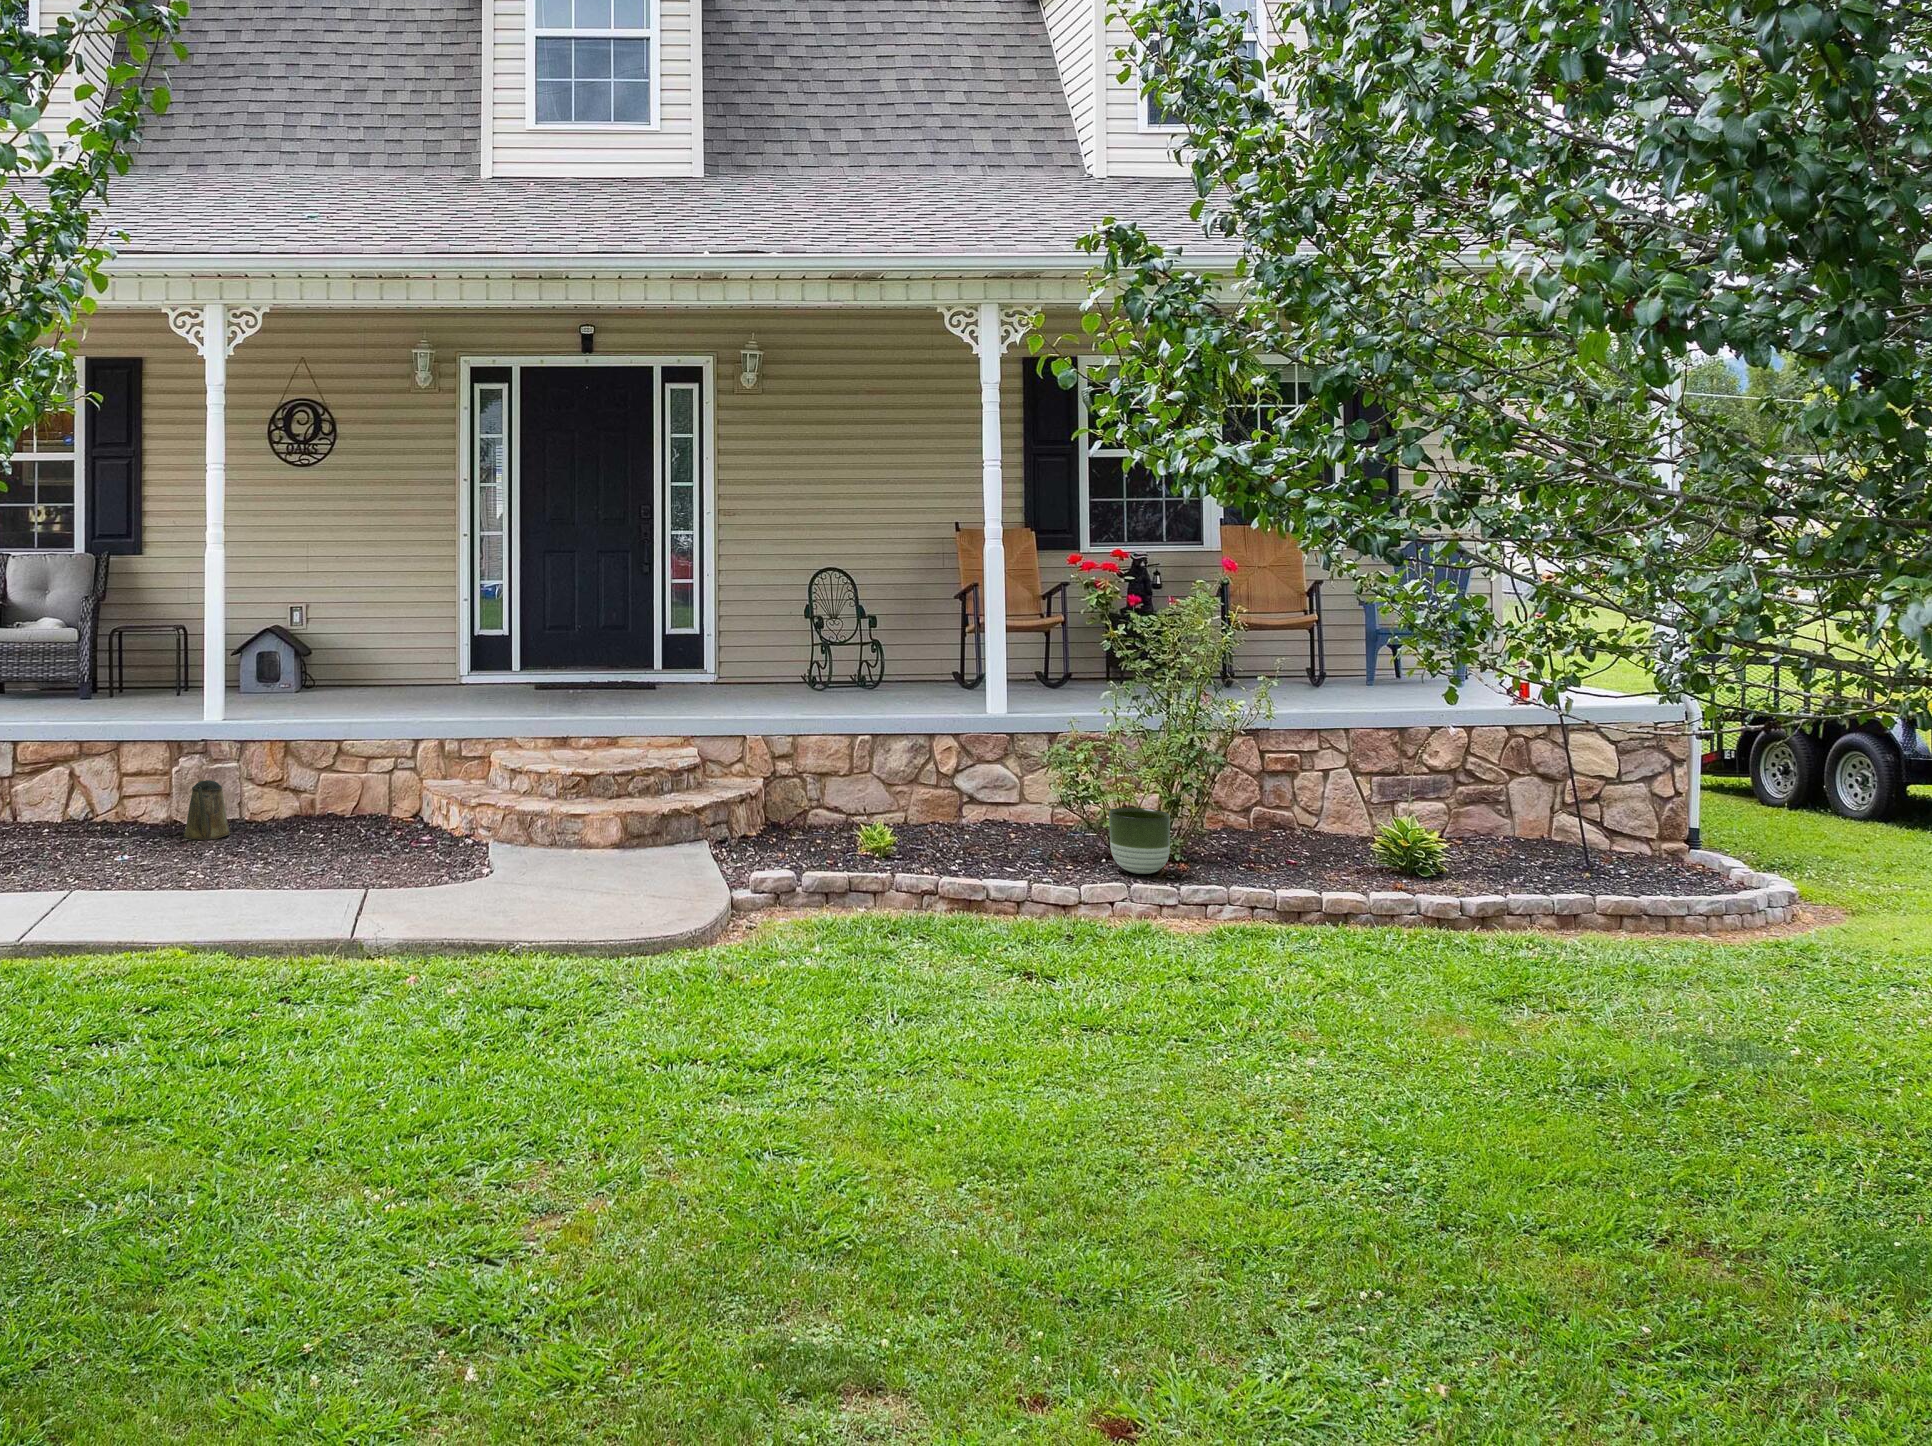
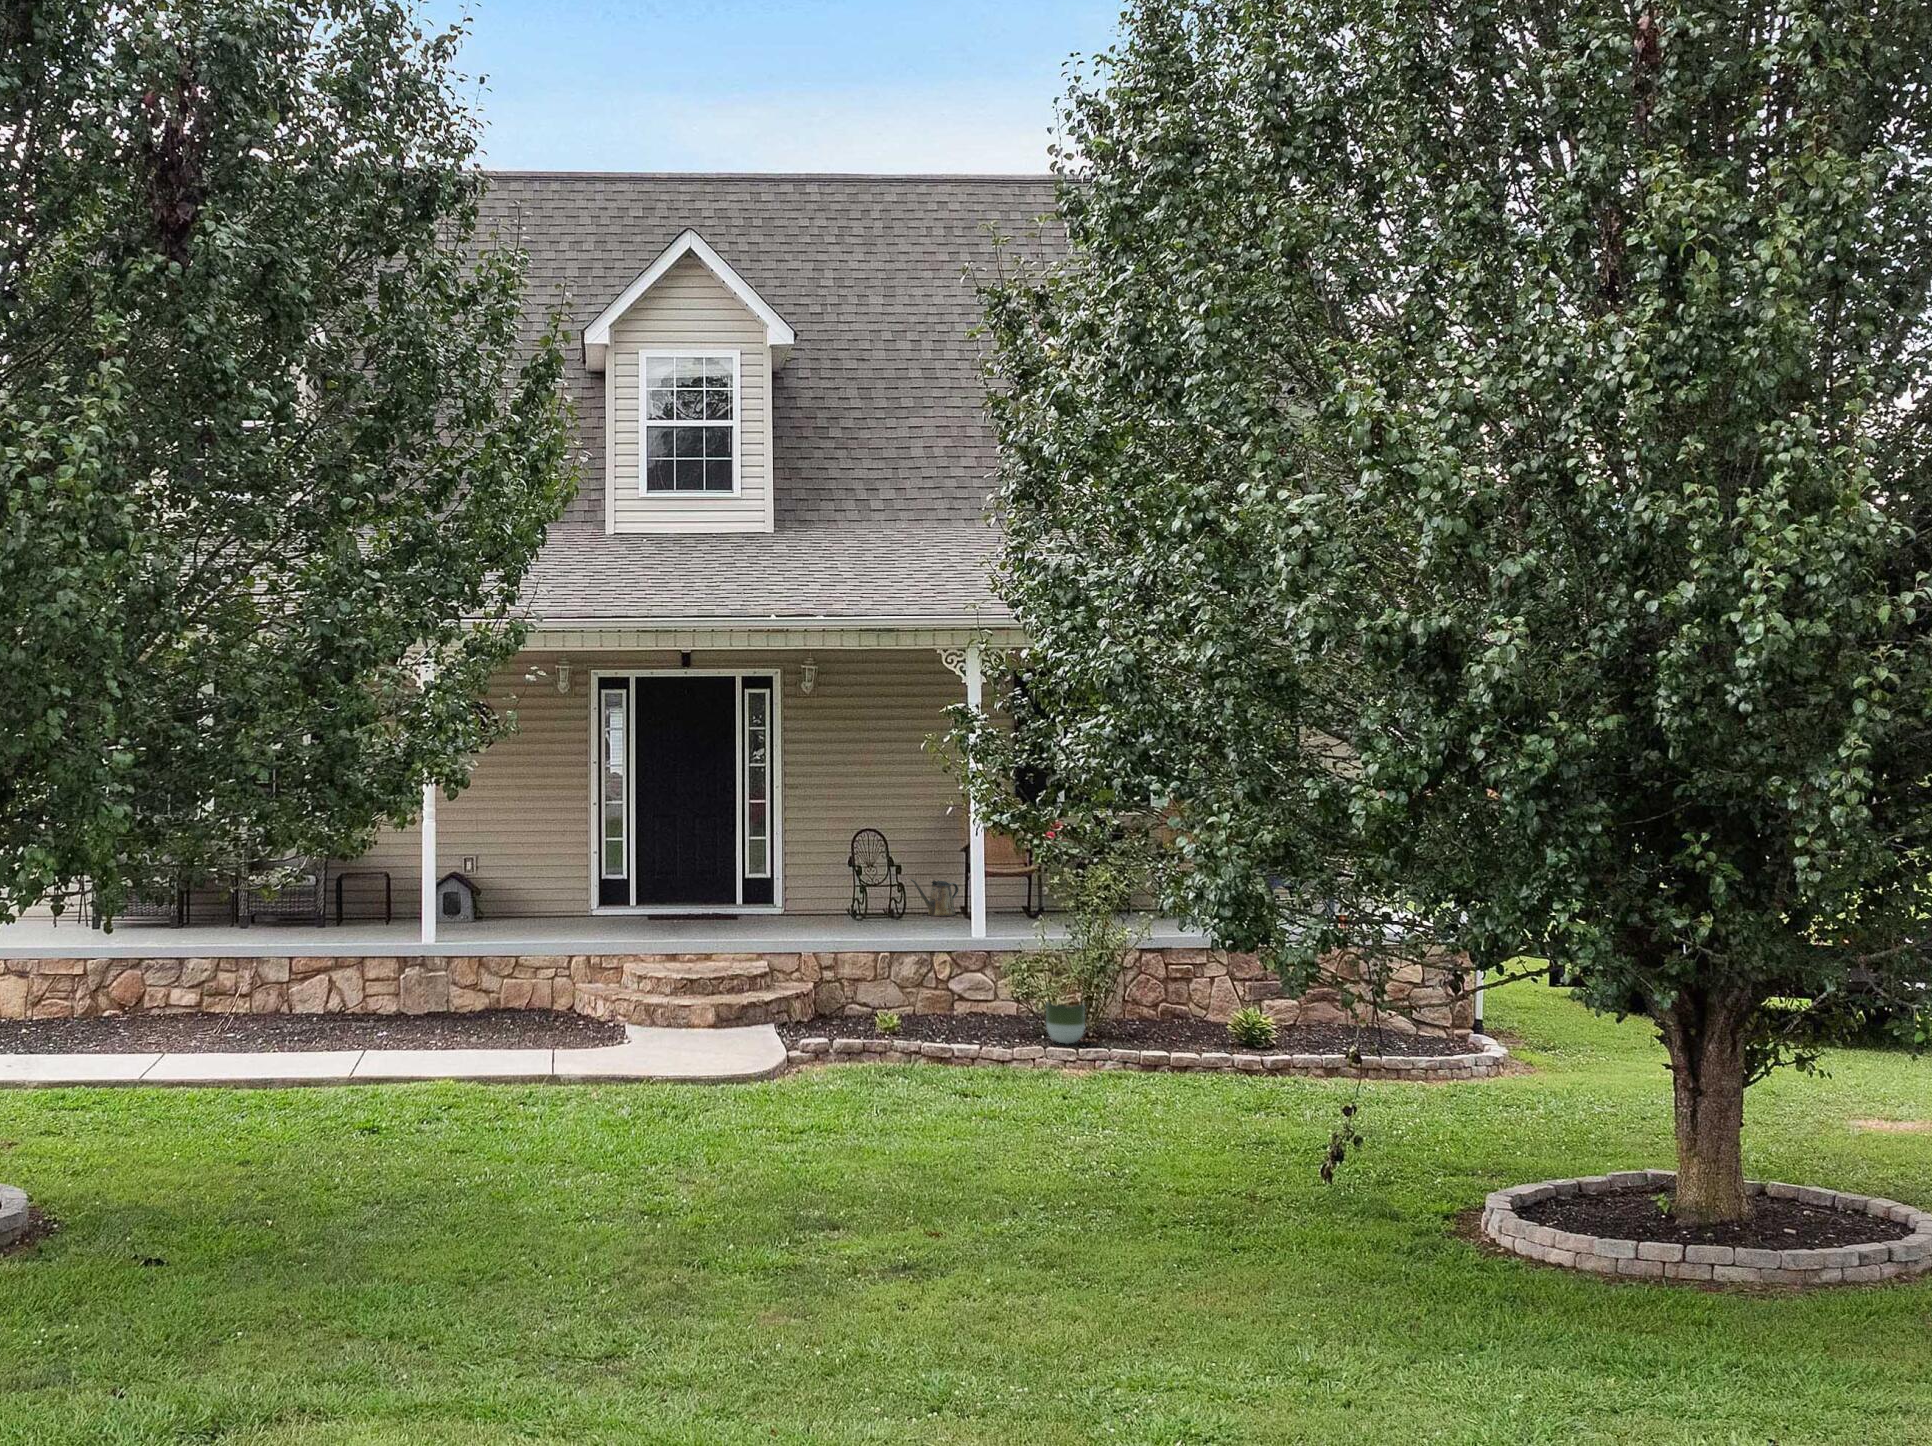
watering can: present [184,780,231,840] -> present [911,879,959,916]

